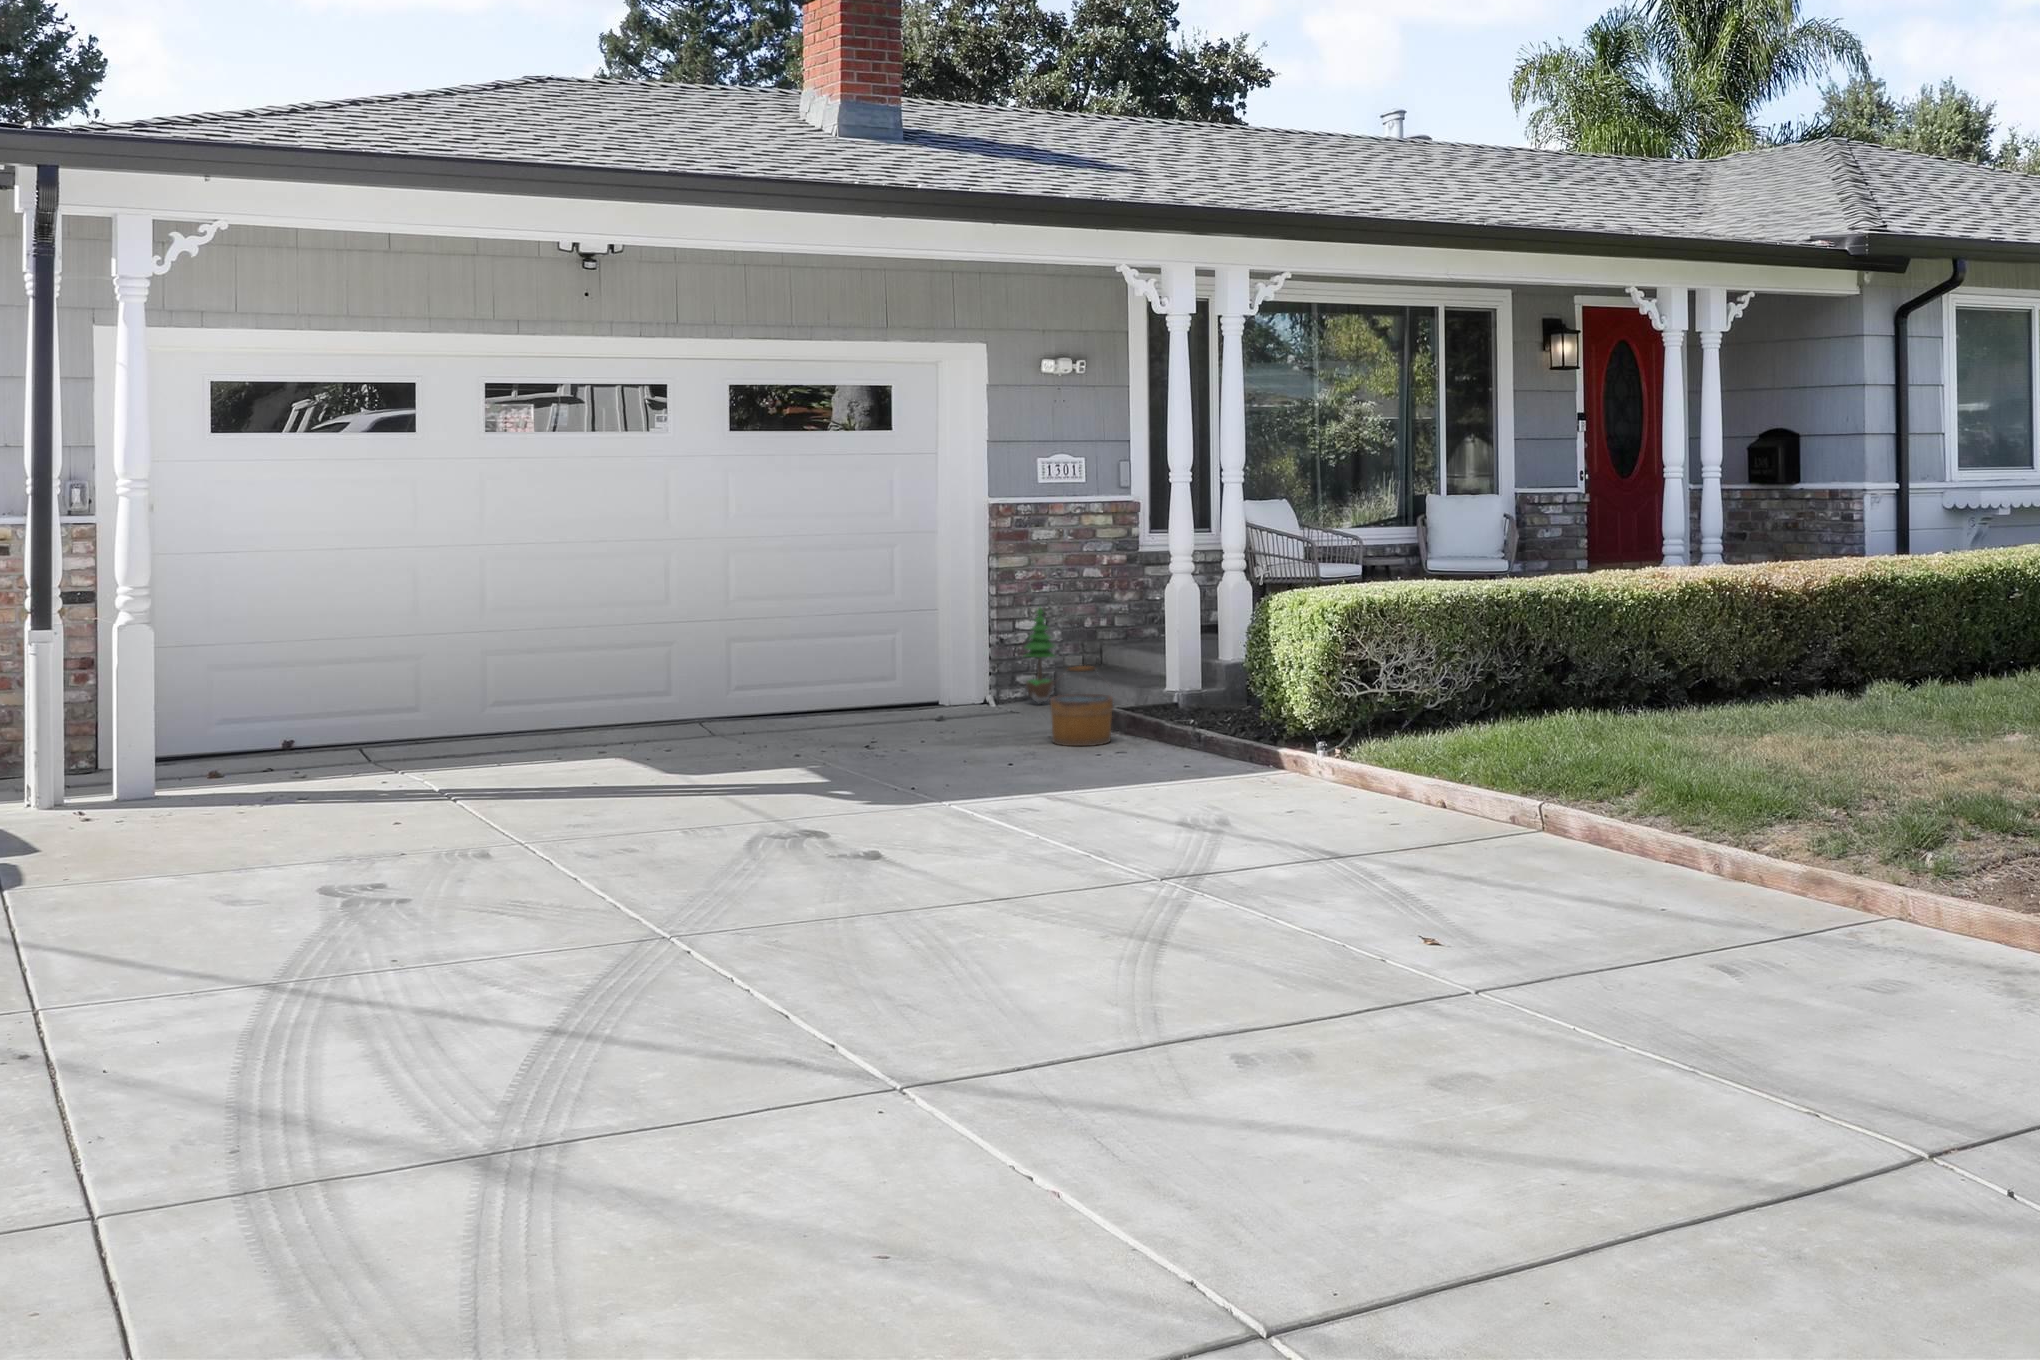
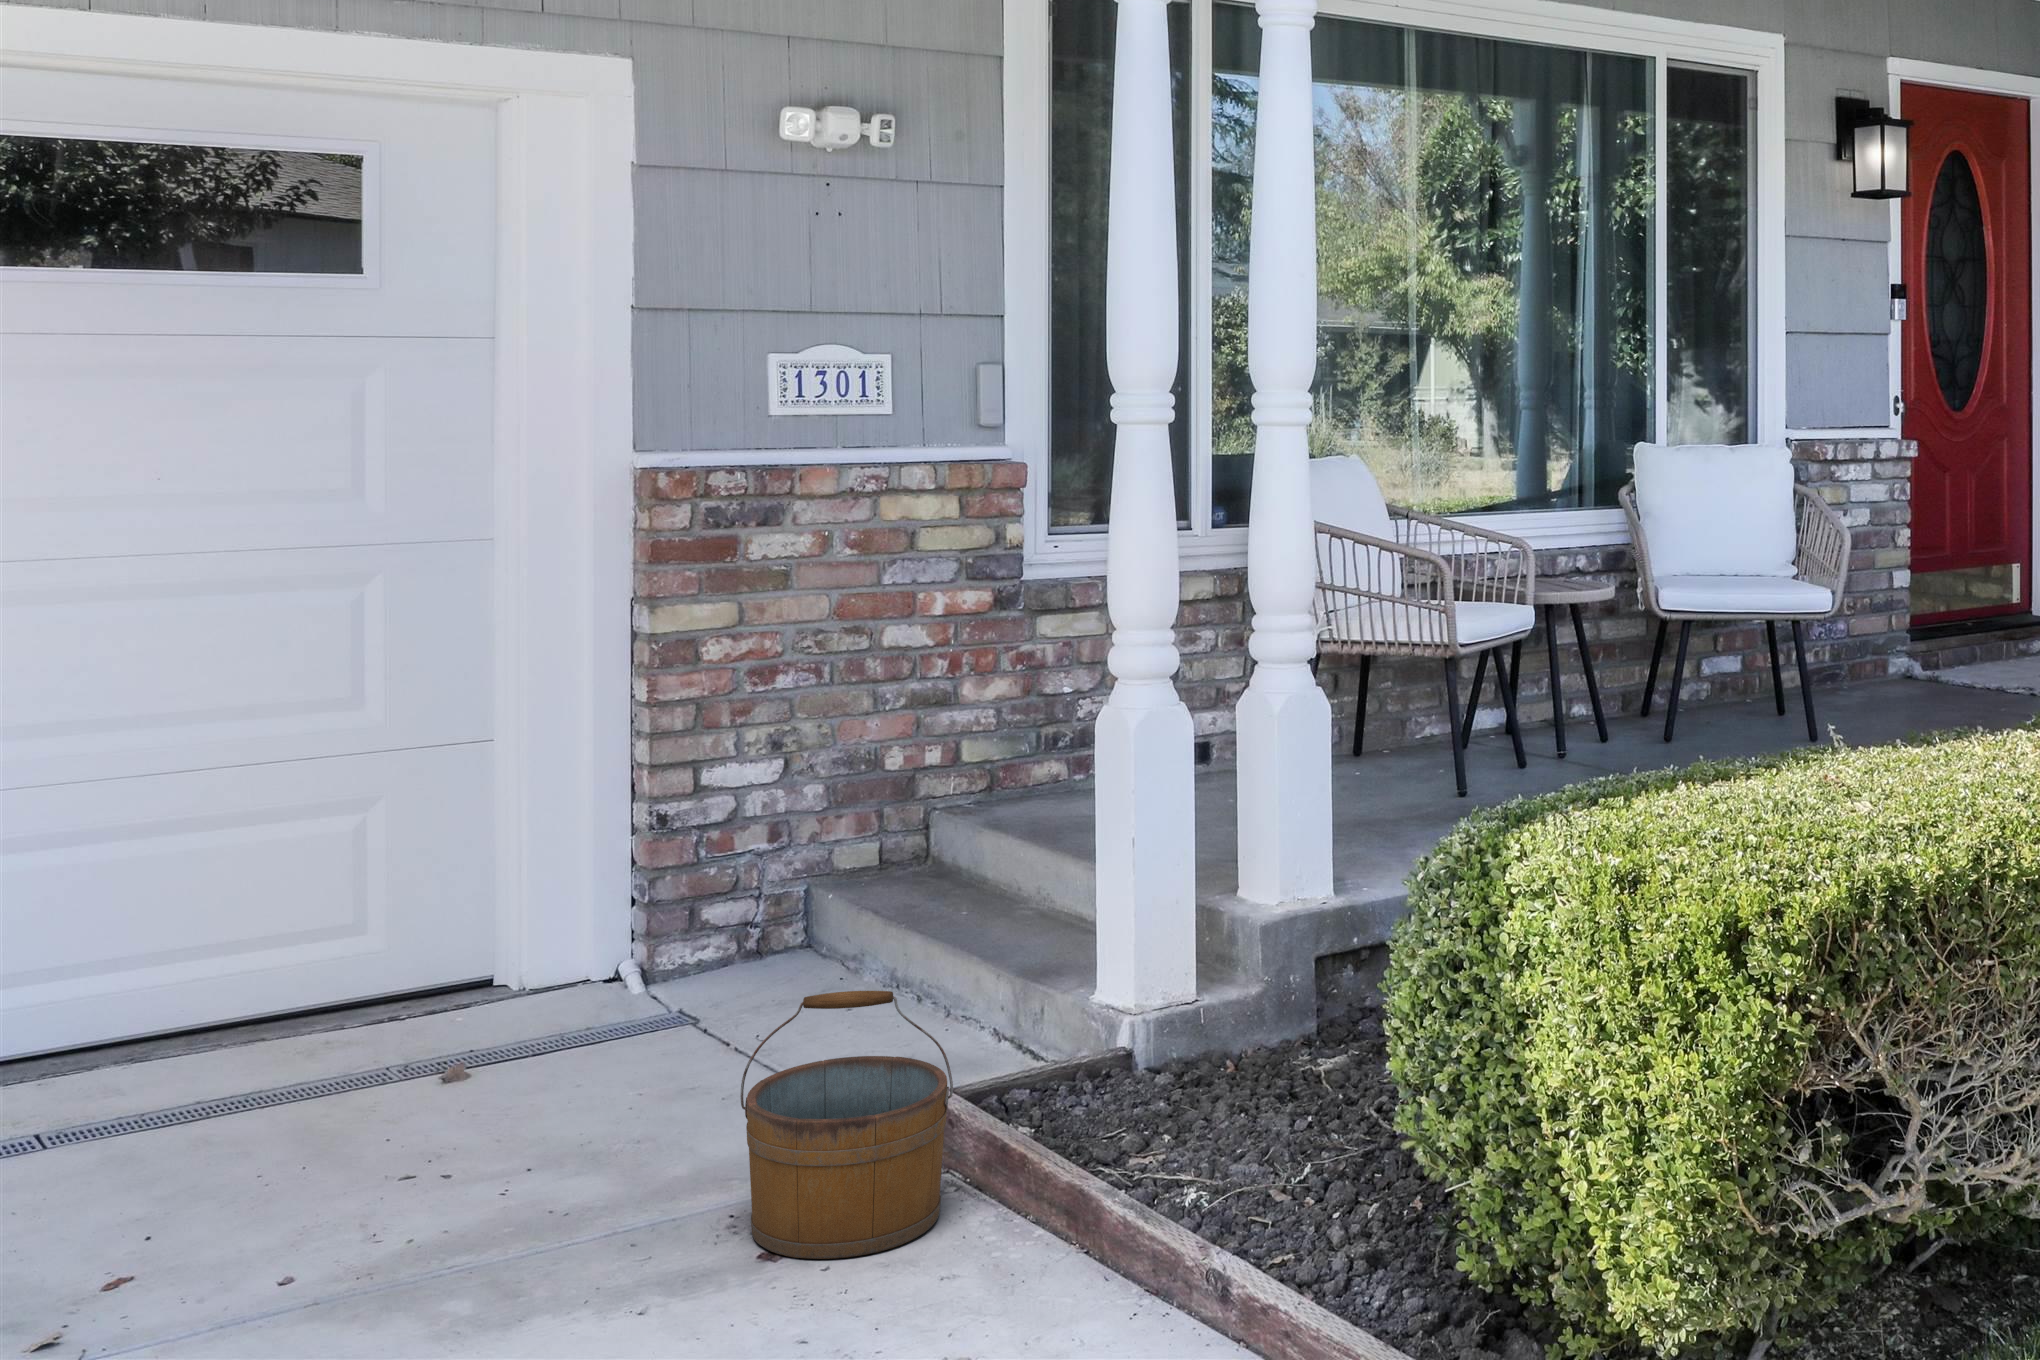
potted tree: present [1023,608,1054,704] -> none [713,726,808,980]

